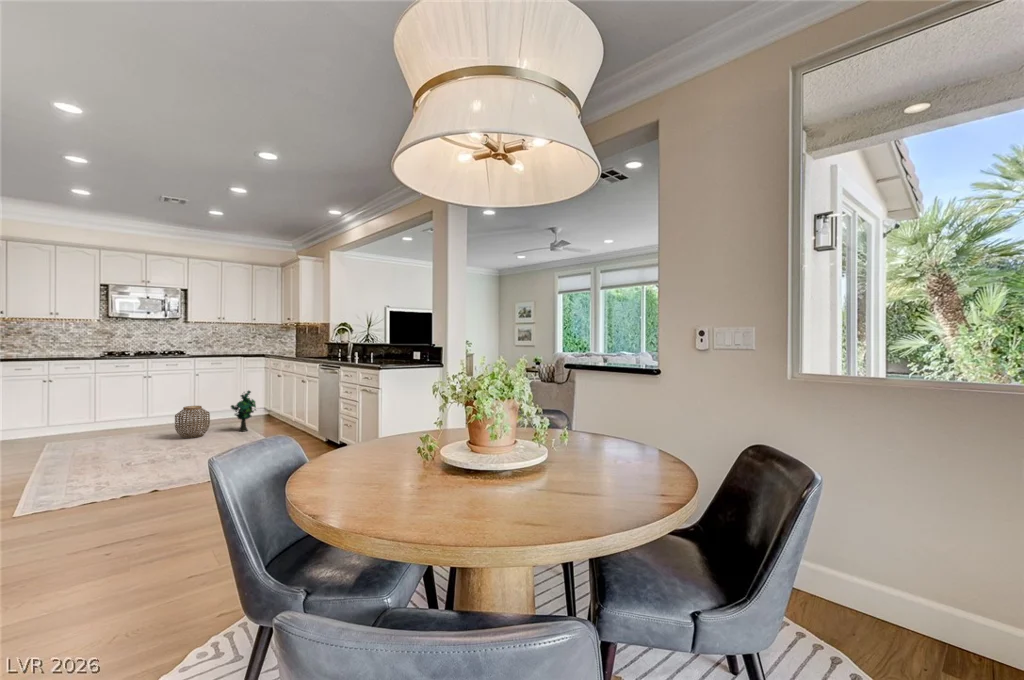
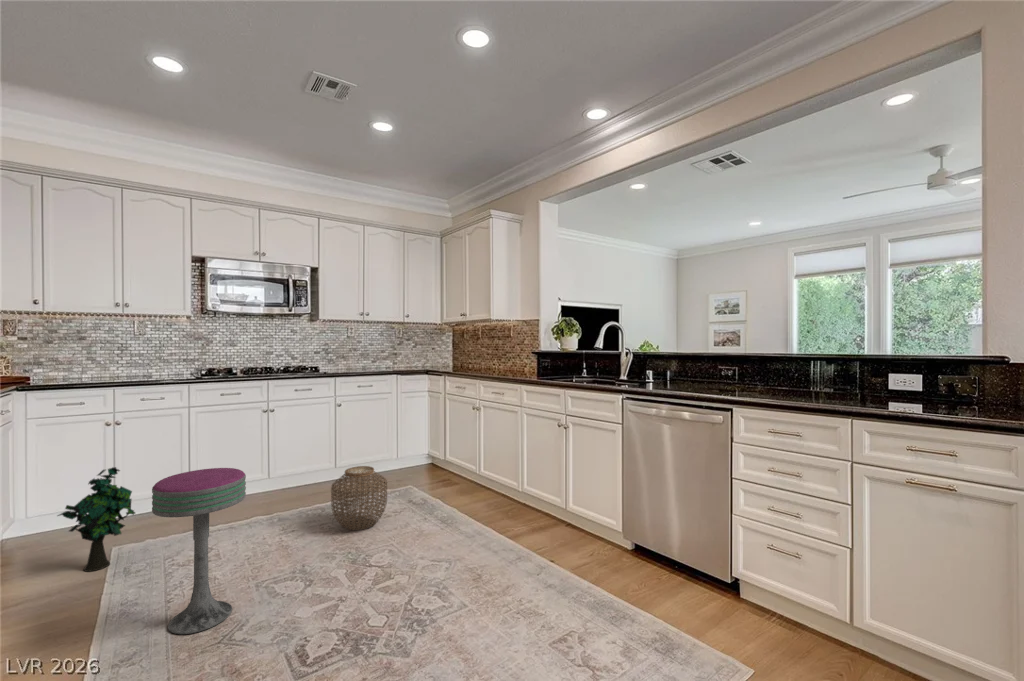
decorative plant: present [231,391,256,432] -> present [58,467,135,572]
bar stool: none [68,395,114,462] -> present [152,468,246,634]

